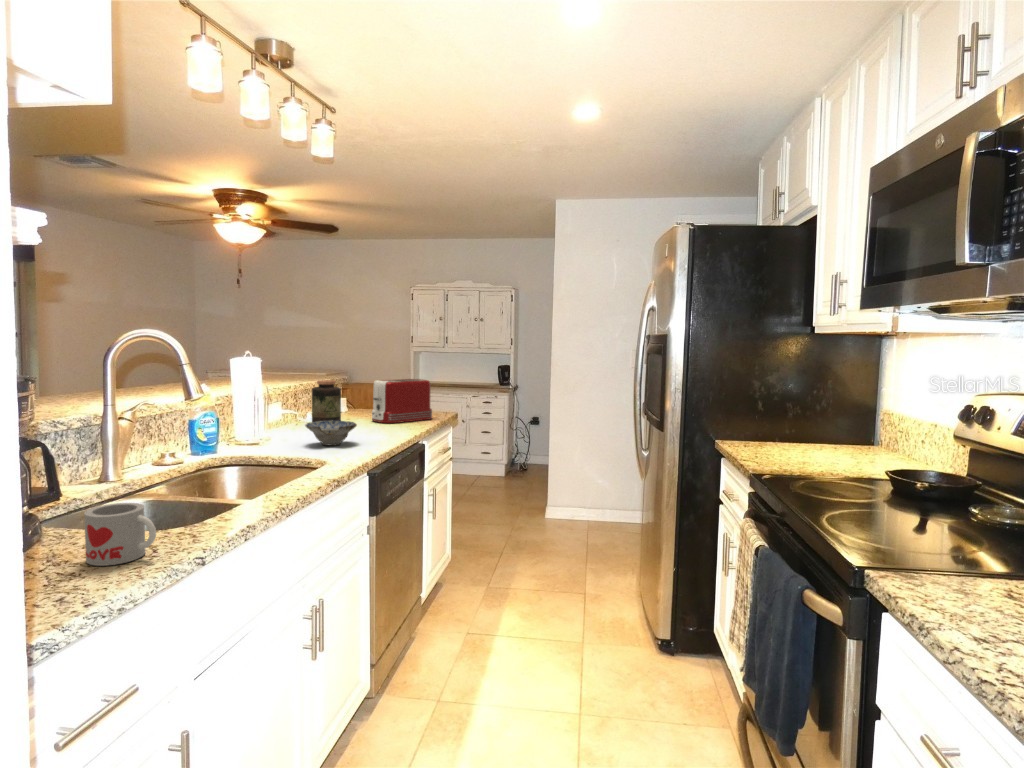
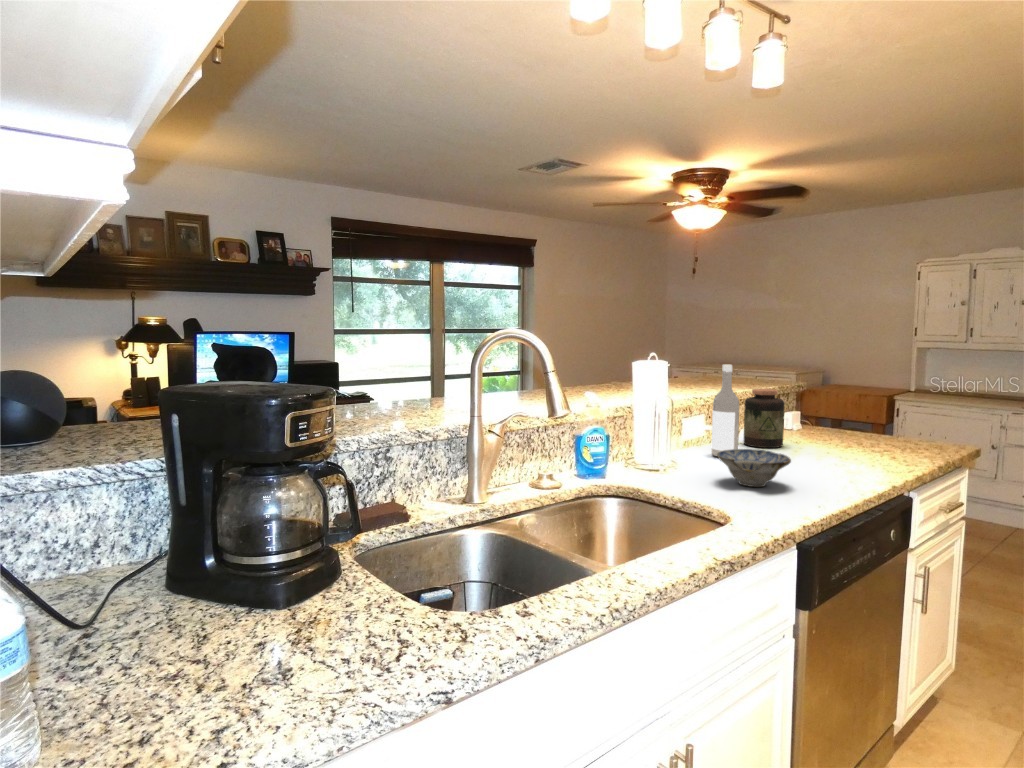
wine bottle: none [292,361,312,432] -> present [712,365,739,456]
toaster: present [372,379,432,423] -> none [829,392,931,456]
mug: present [84,503,156,566] -> none [319,571,392,668]

